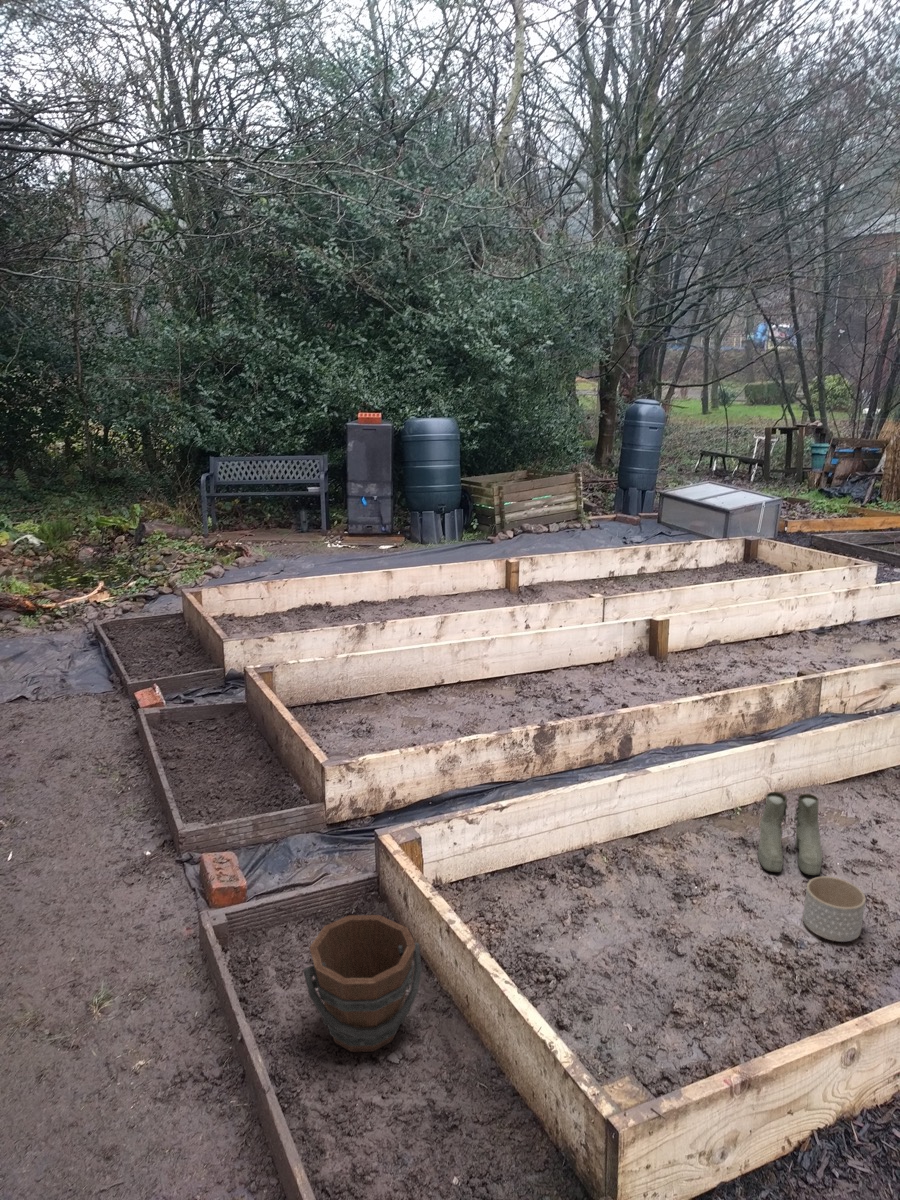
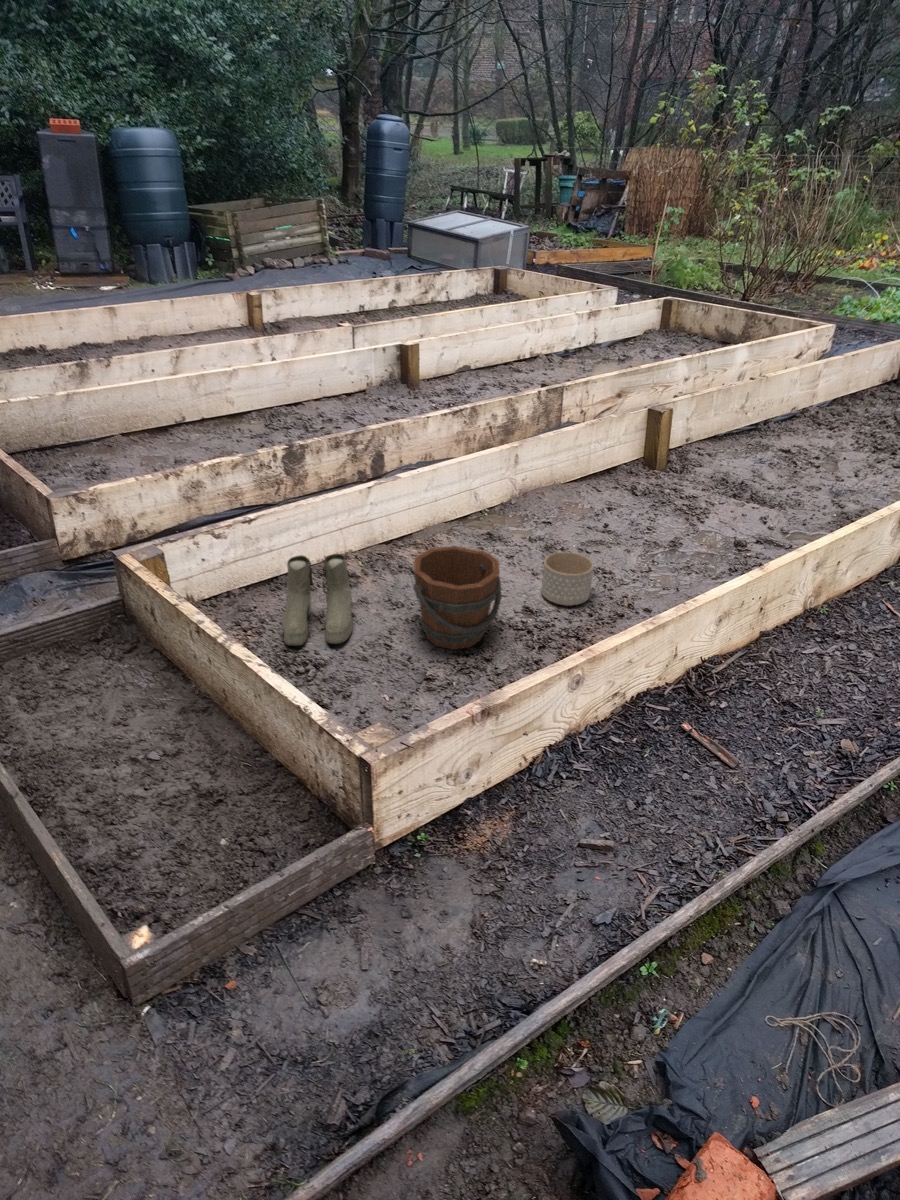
boots: present [758,792,822,875] -> present [283,554,352,646]
bucket: present [303,915,422,1052] -> present [413,546,501,650]

